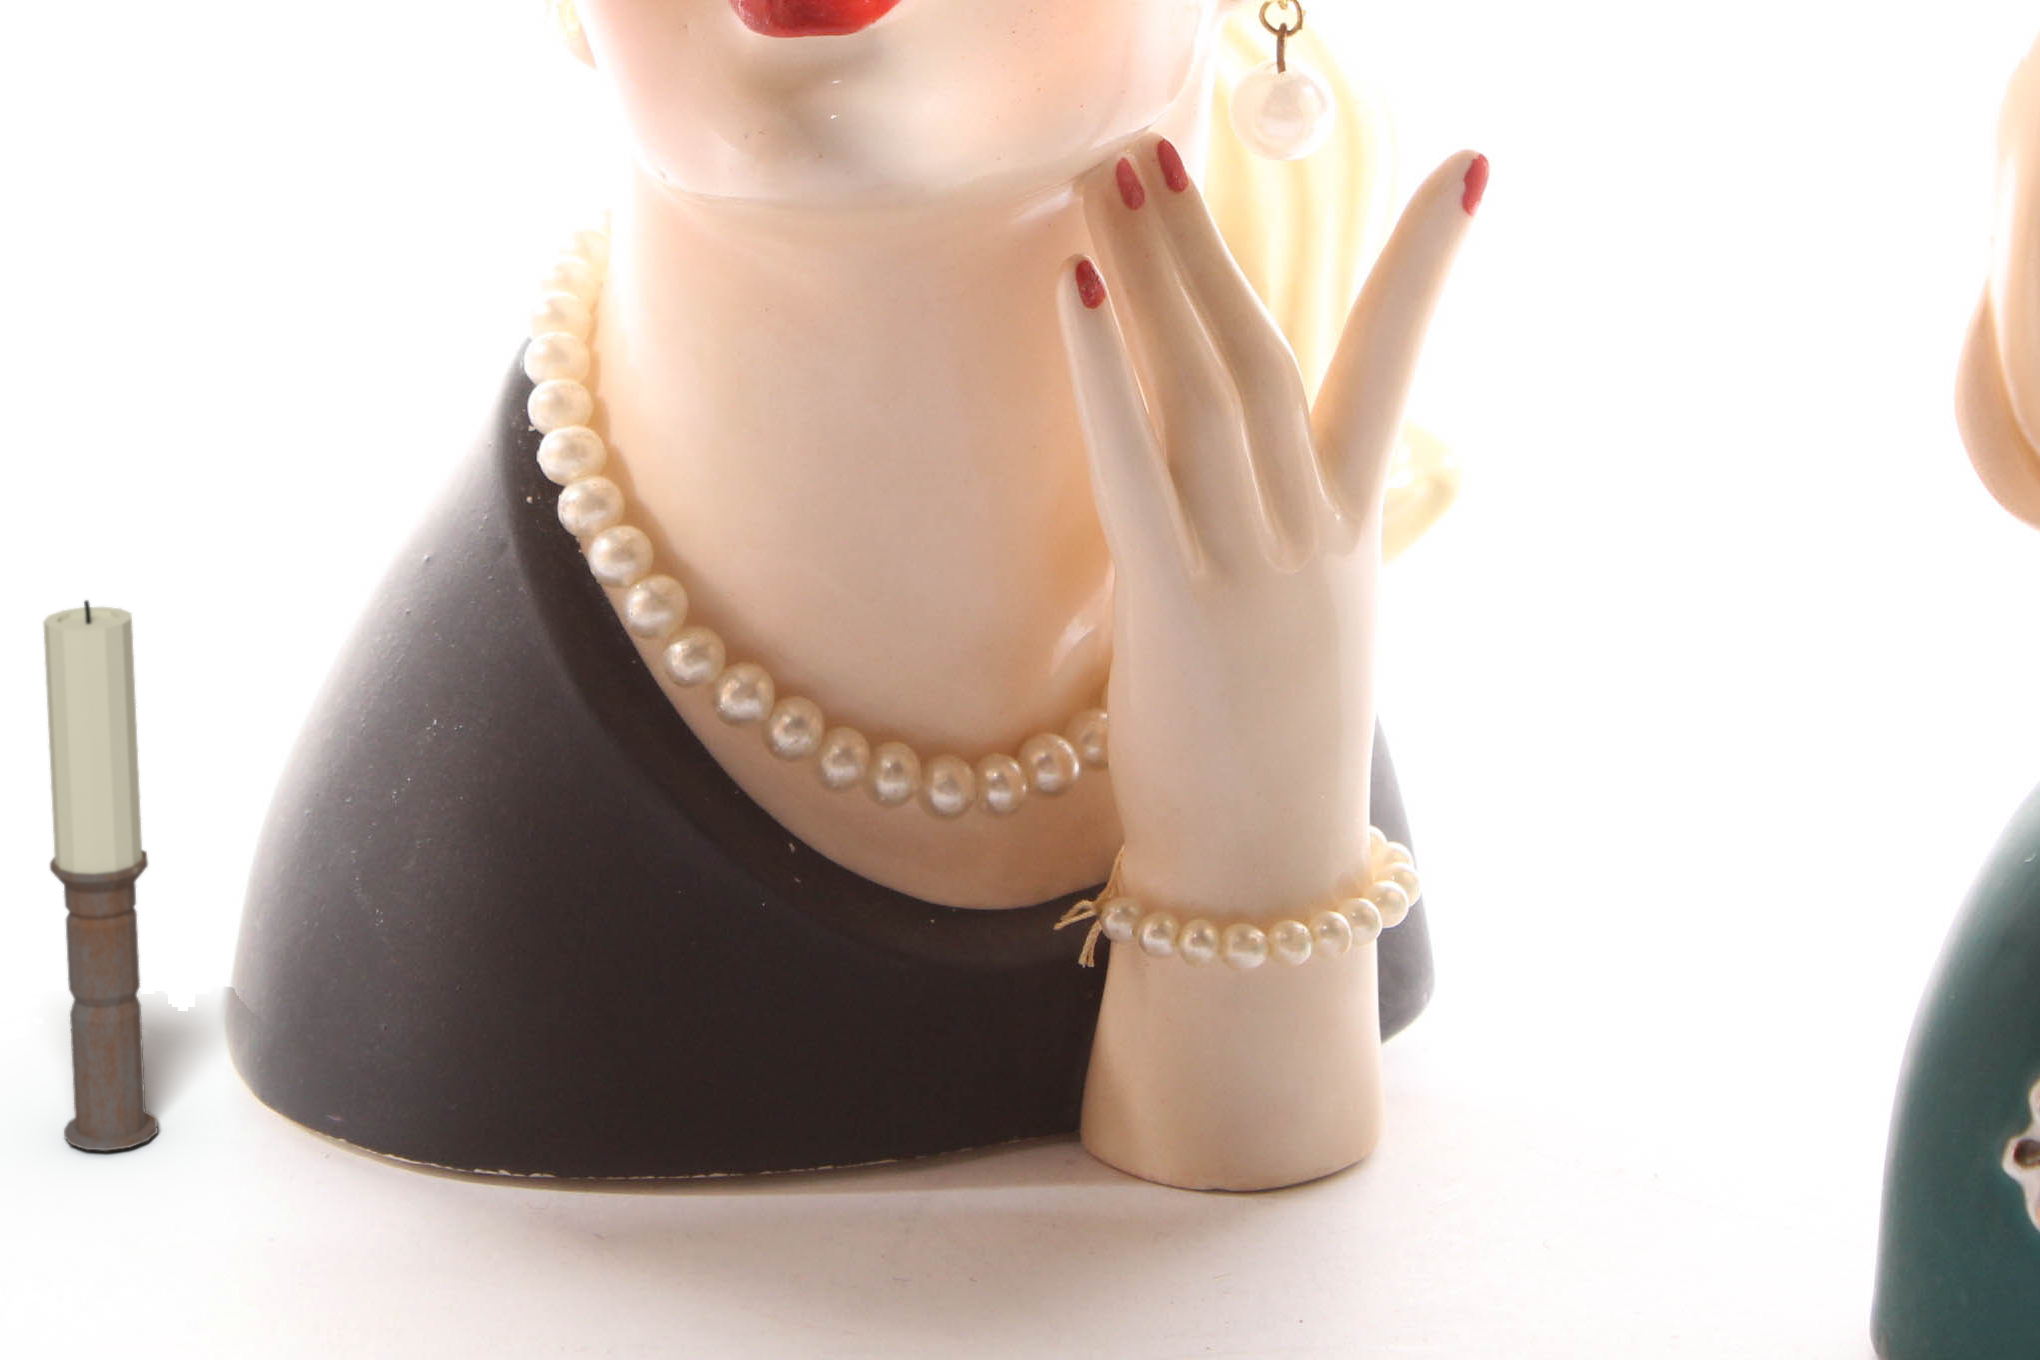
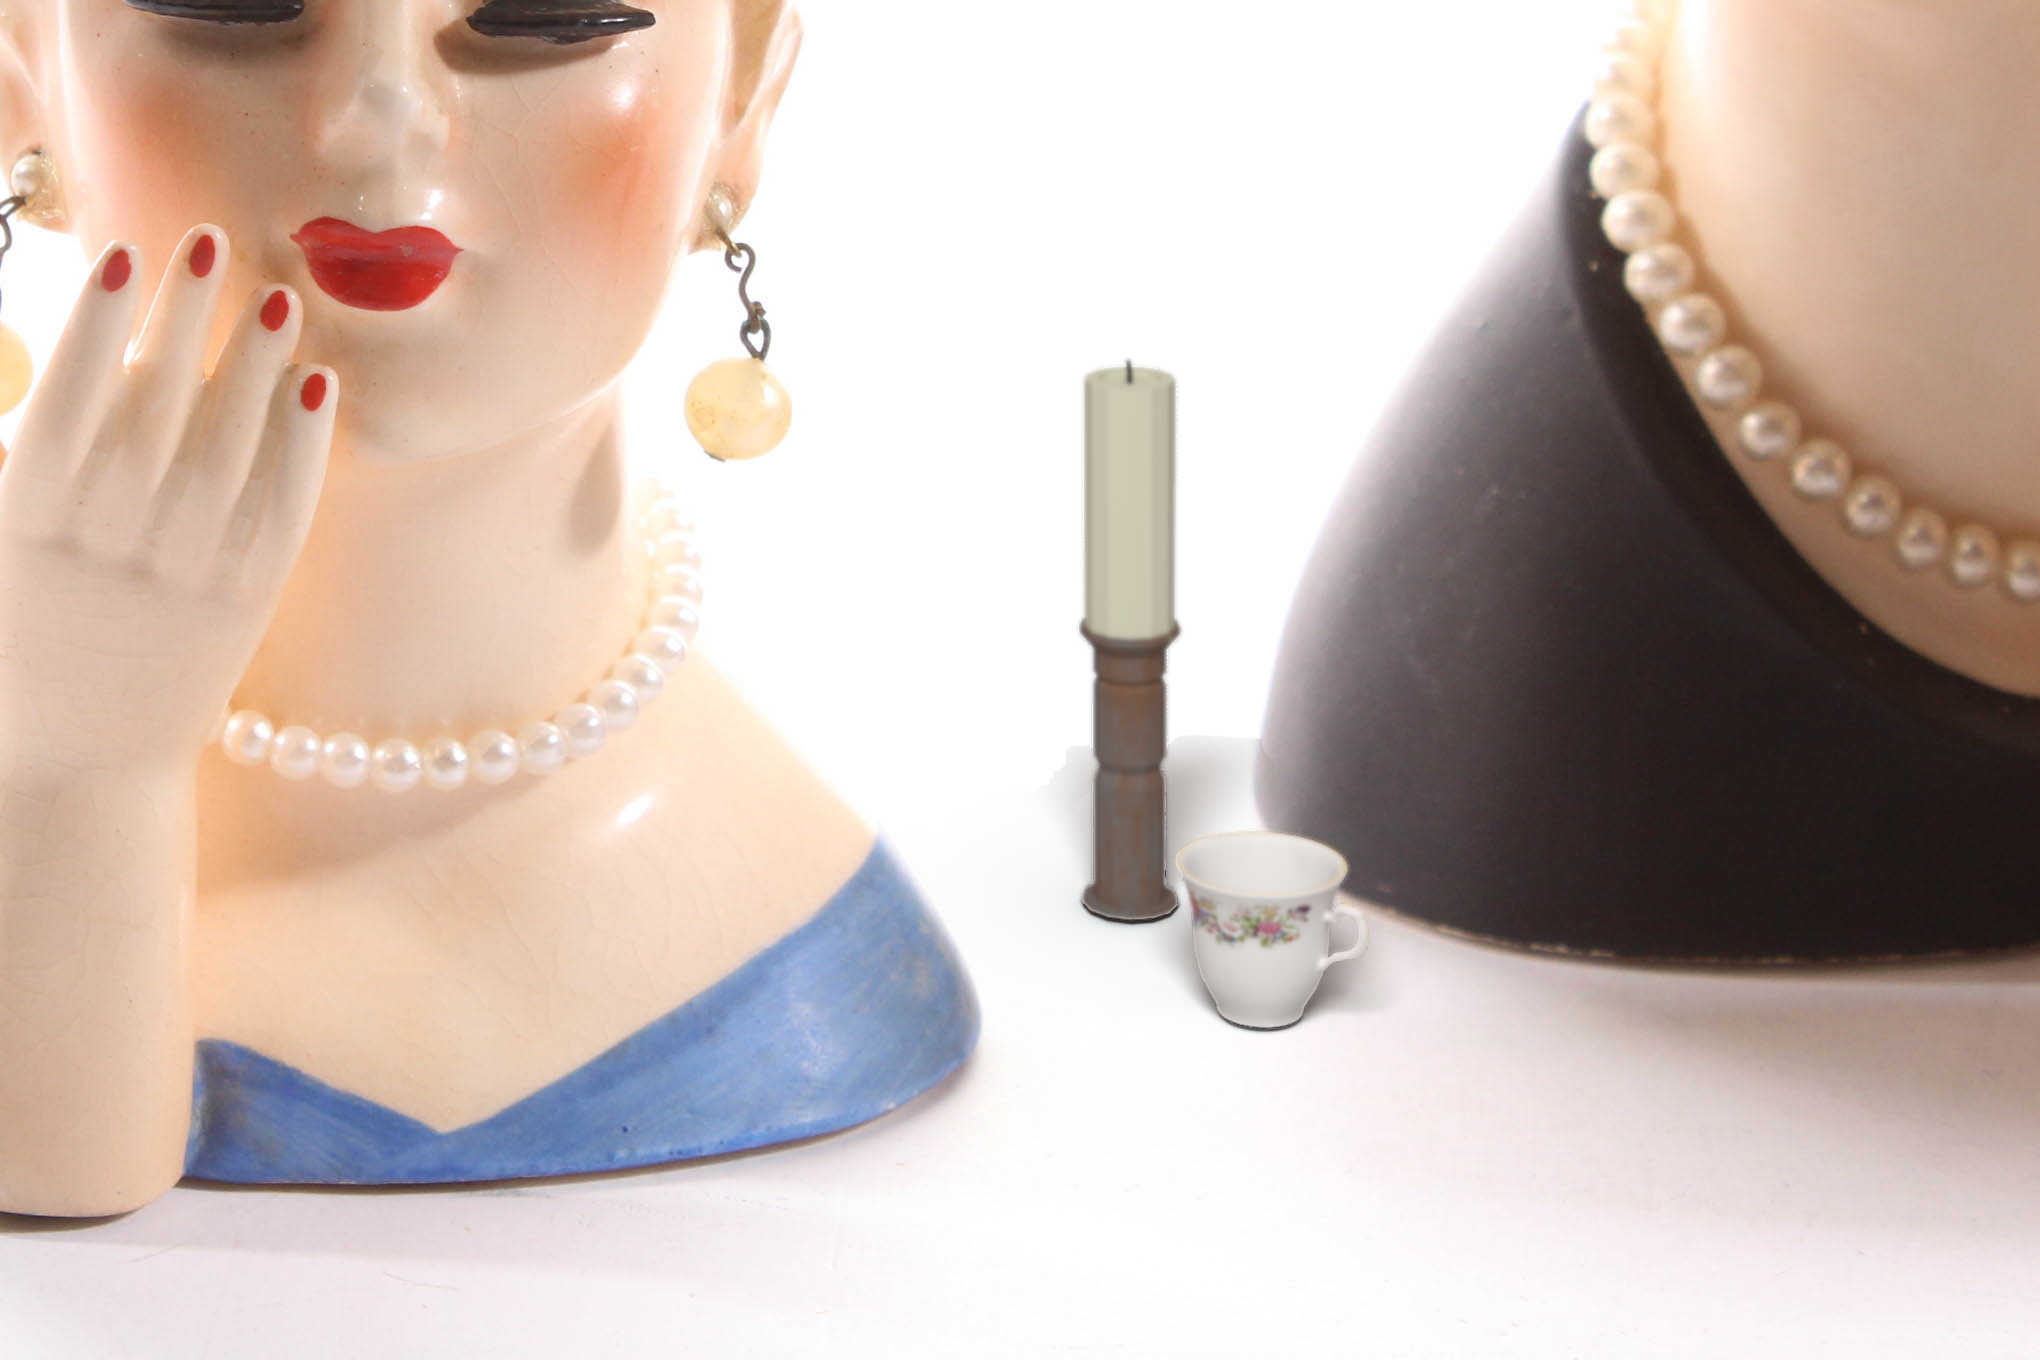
teacup: none [124,1054,305,1246] -> present [1175,831,1369,1028]

